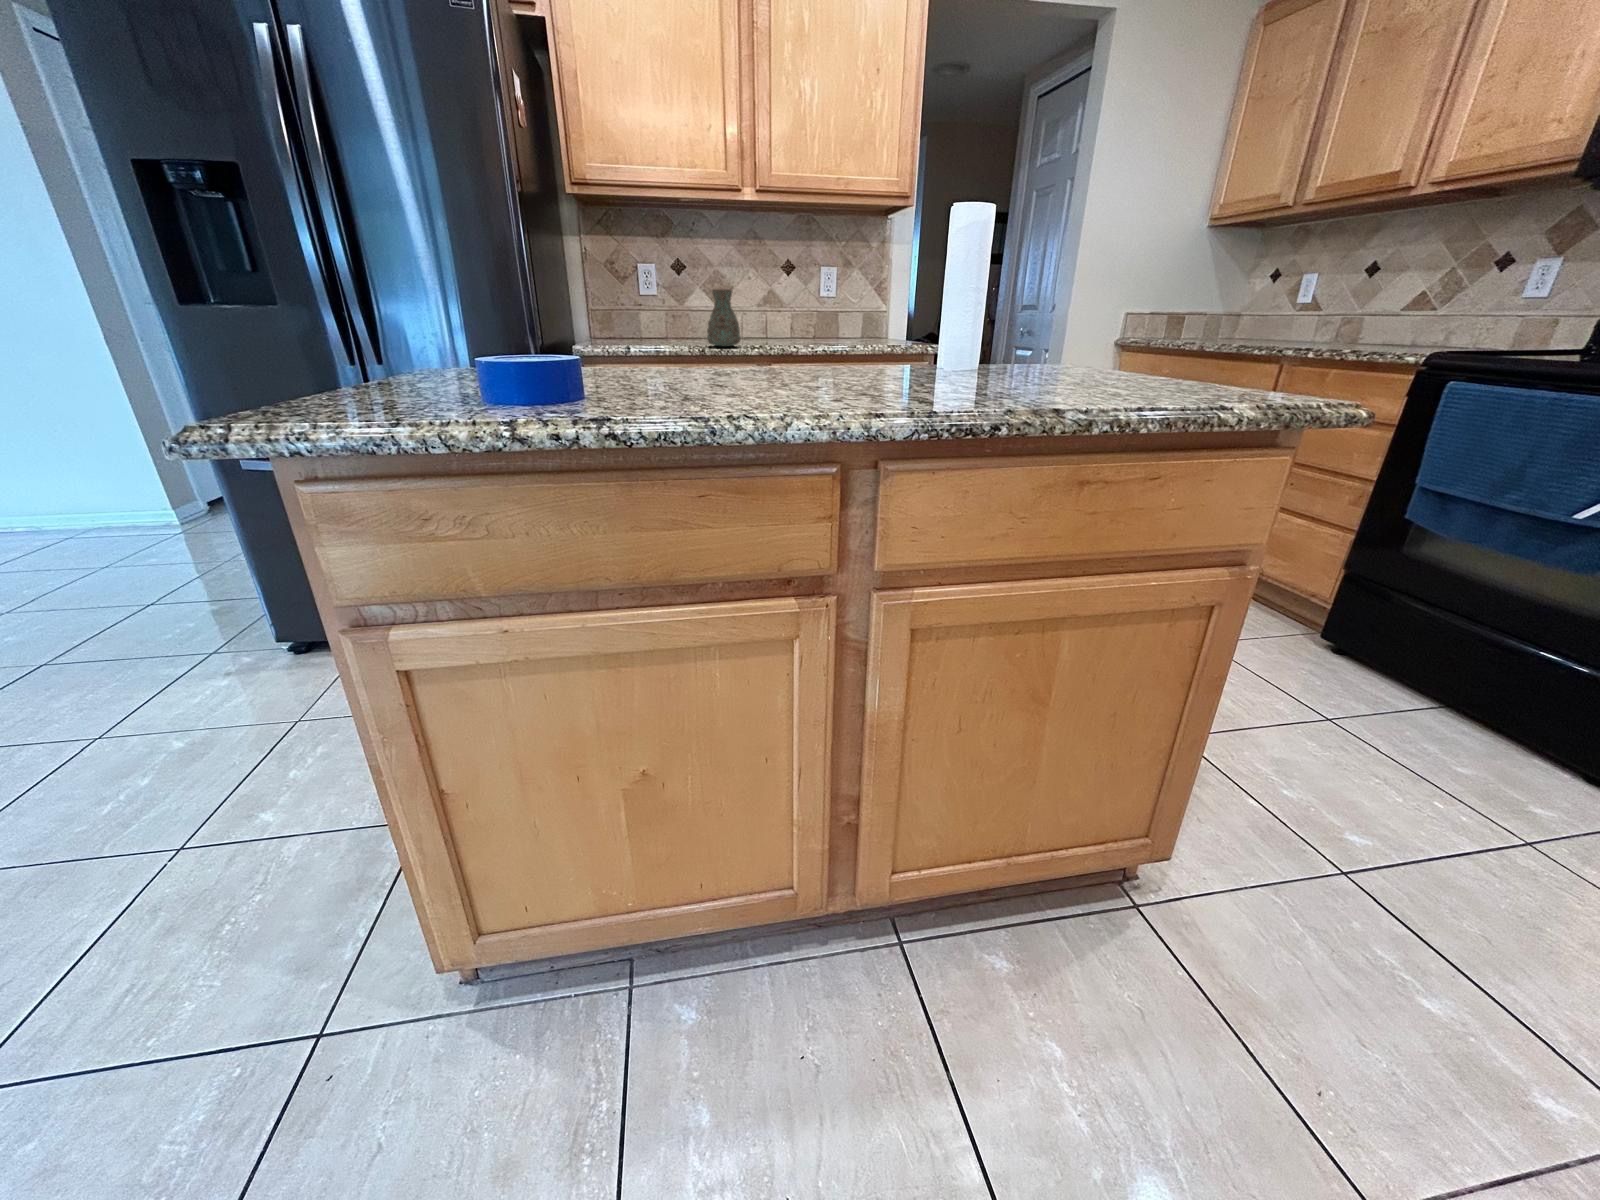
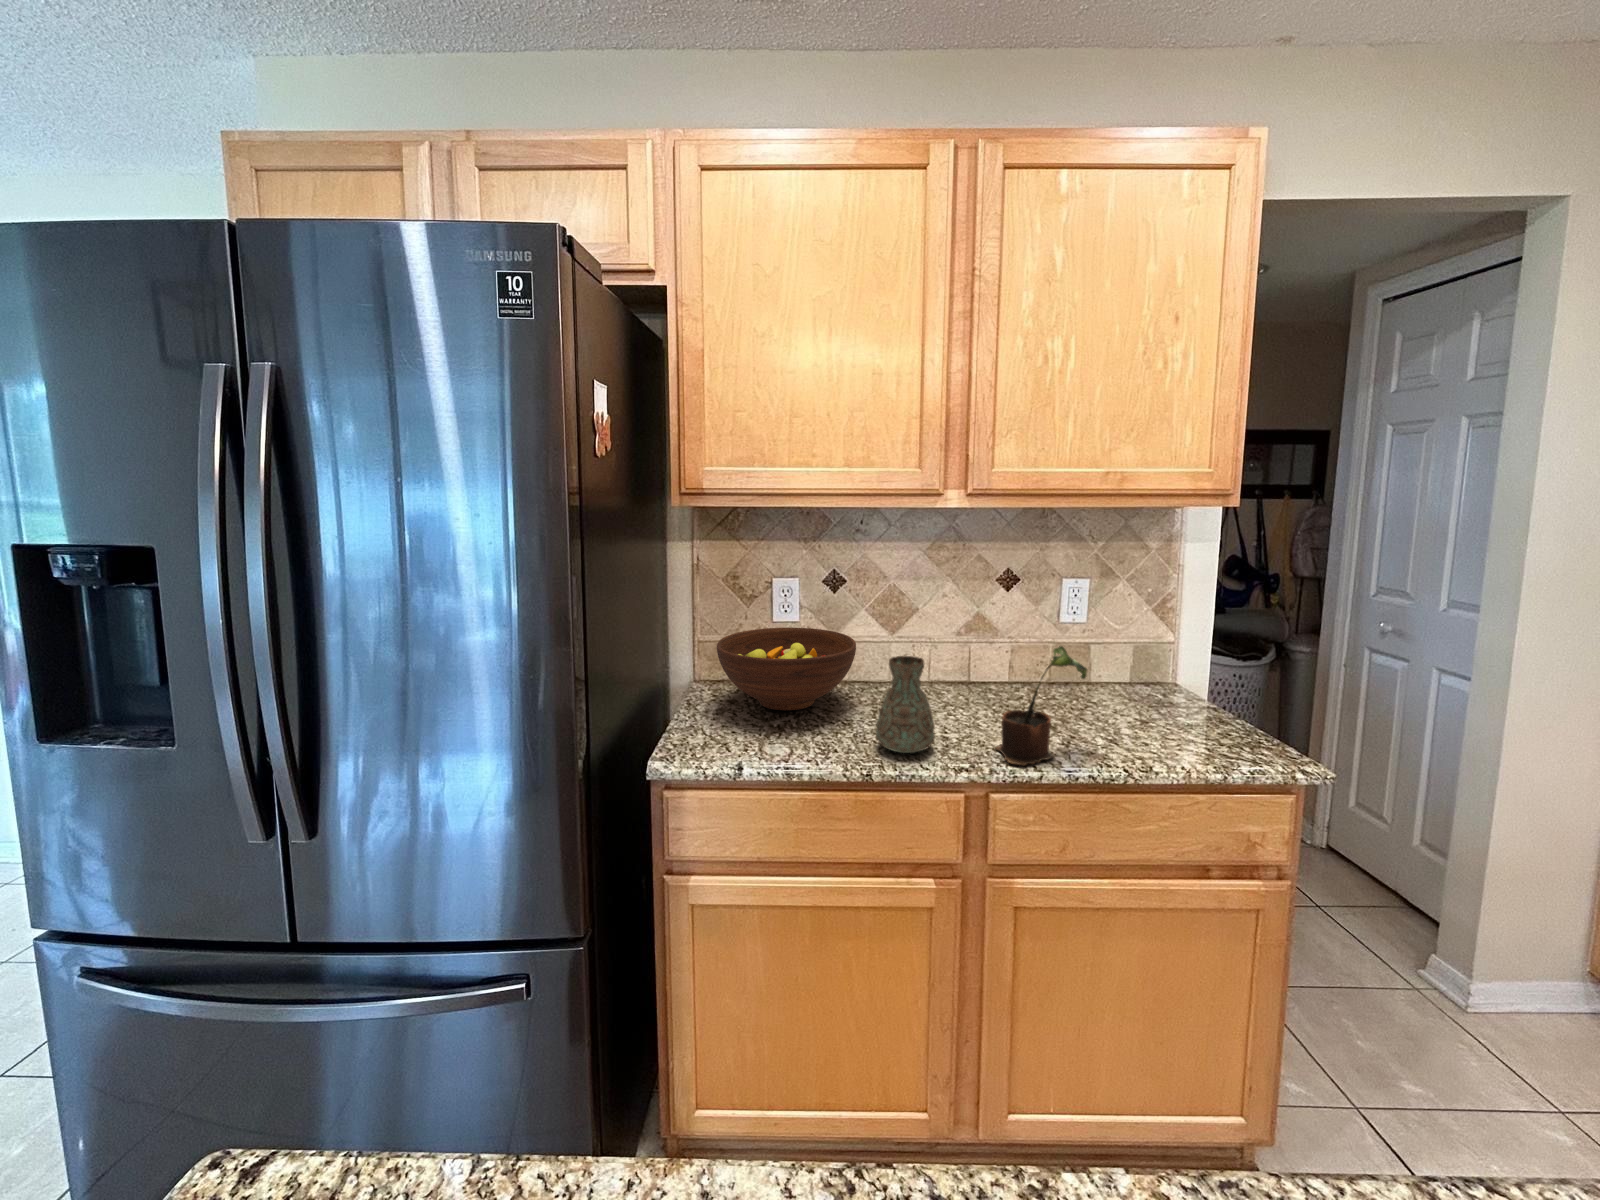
potted plant: none [775,276,824,348] -> present [996,646,1088,765]
fruit bowl: none [606,296,694,340] -> present [717,628,856,710]

